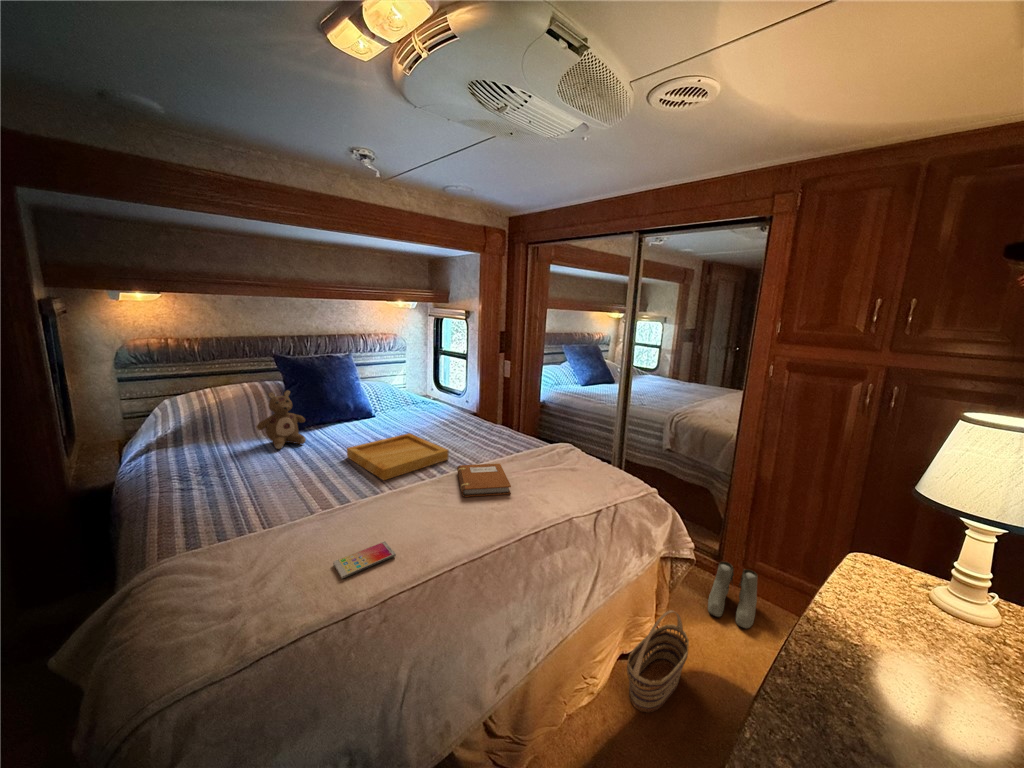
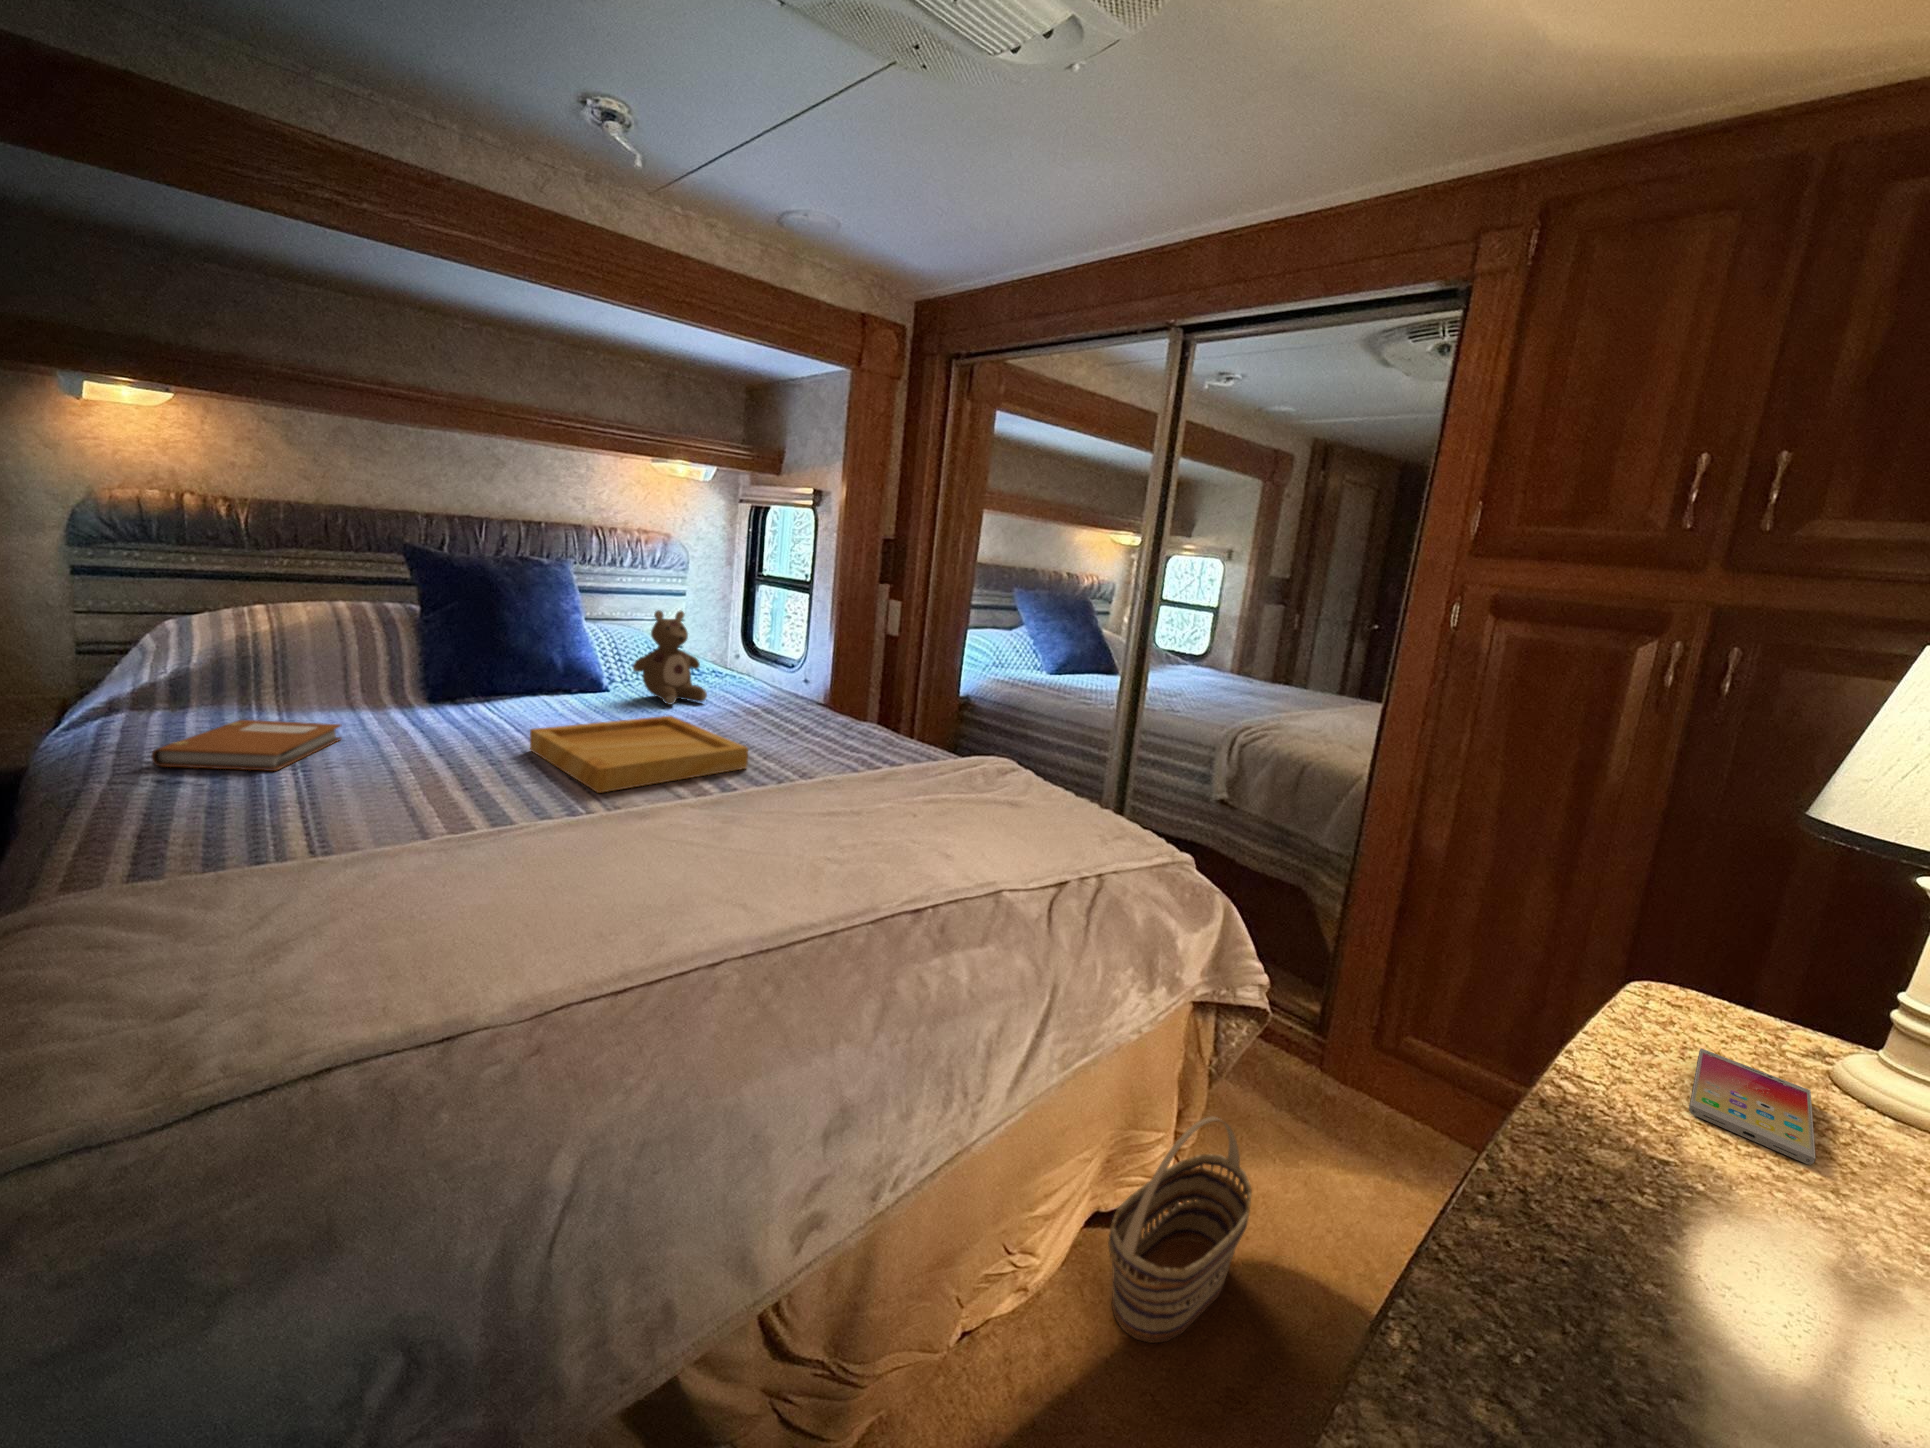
stuffed bear: present [256,390,306,449] -> present [633,610,707,705]
notebook: present [457,464,511,497] -> present [152,720,341,771]
smartphone: present [333,541,396,579] -> present [1689,1048,1816,1165]
boots: present [708,562,757,629] -> none [1297,1033,1411,1181]

